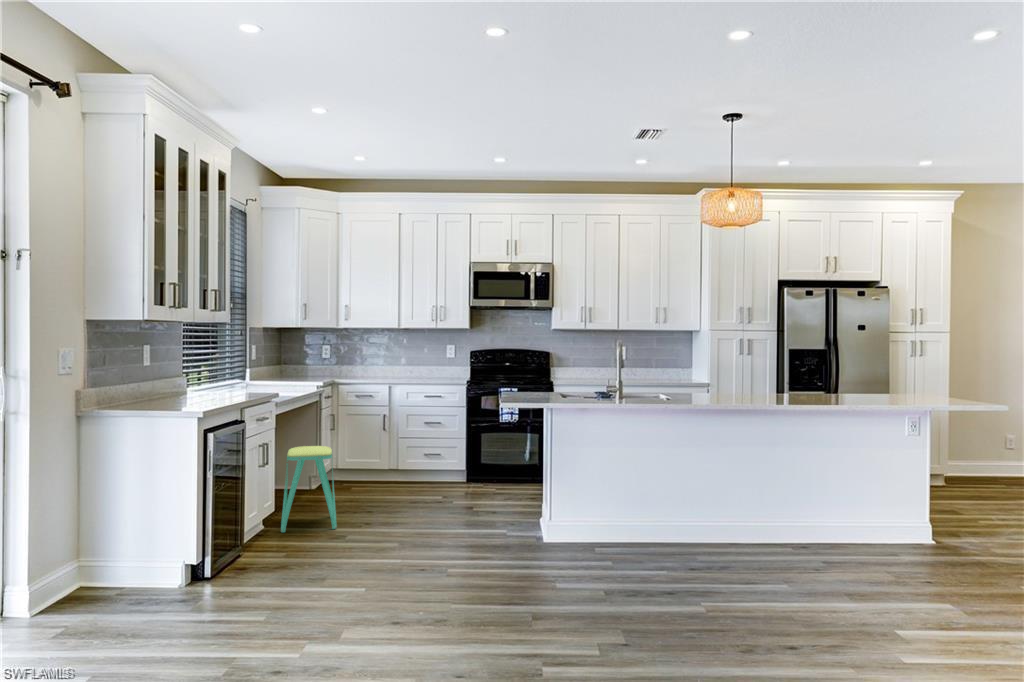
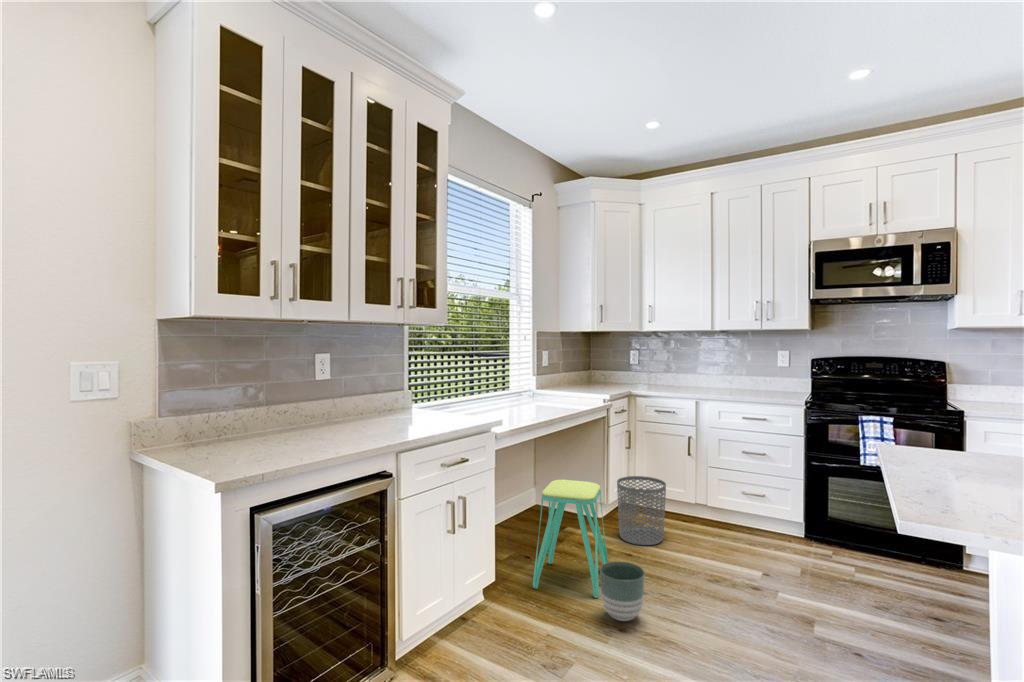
waste bin: none [332,448,372,500] -> present [617,476,666,545]
planter: none [342,496,375,535] -> present [600,561,645,621]

